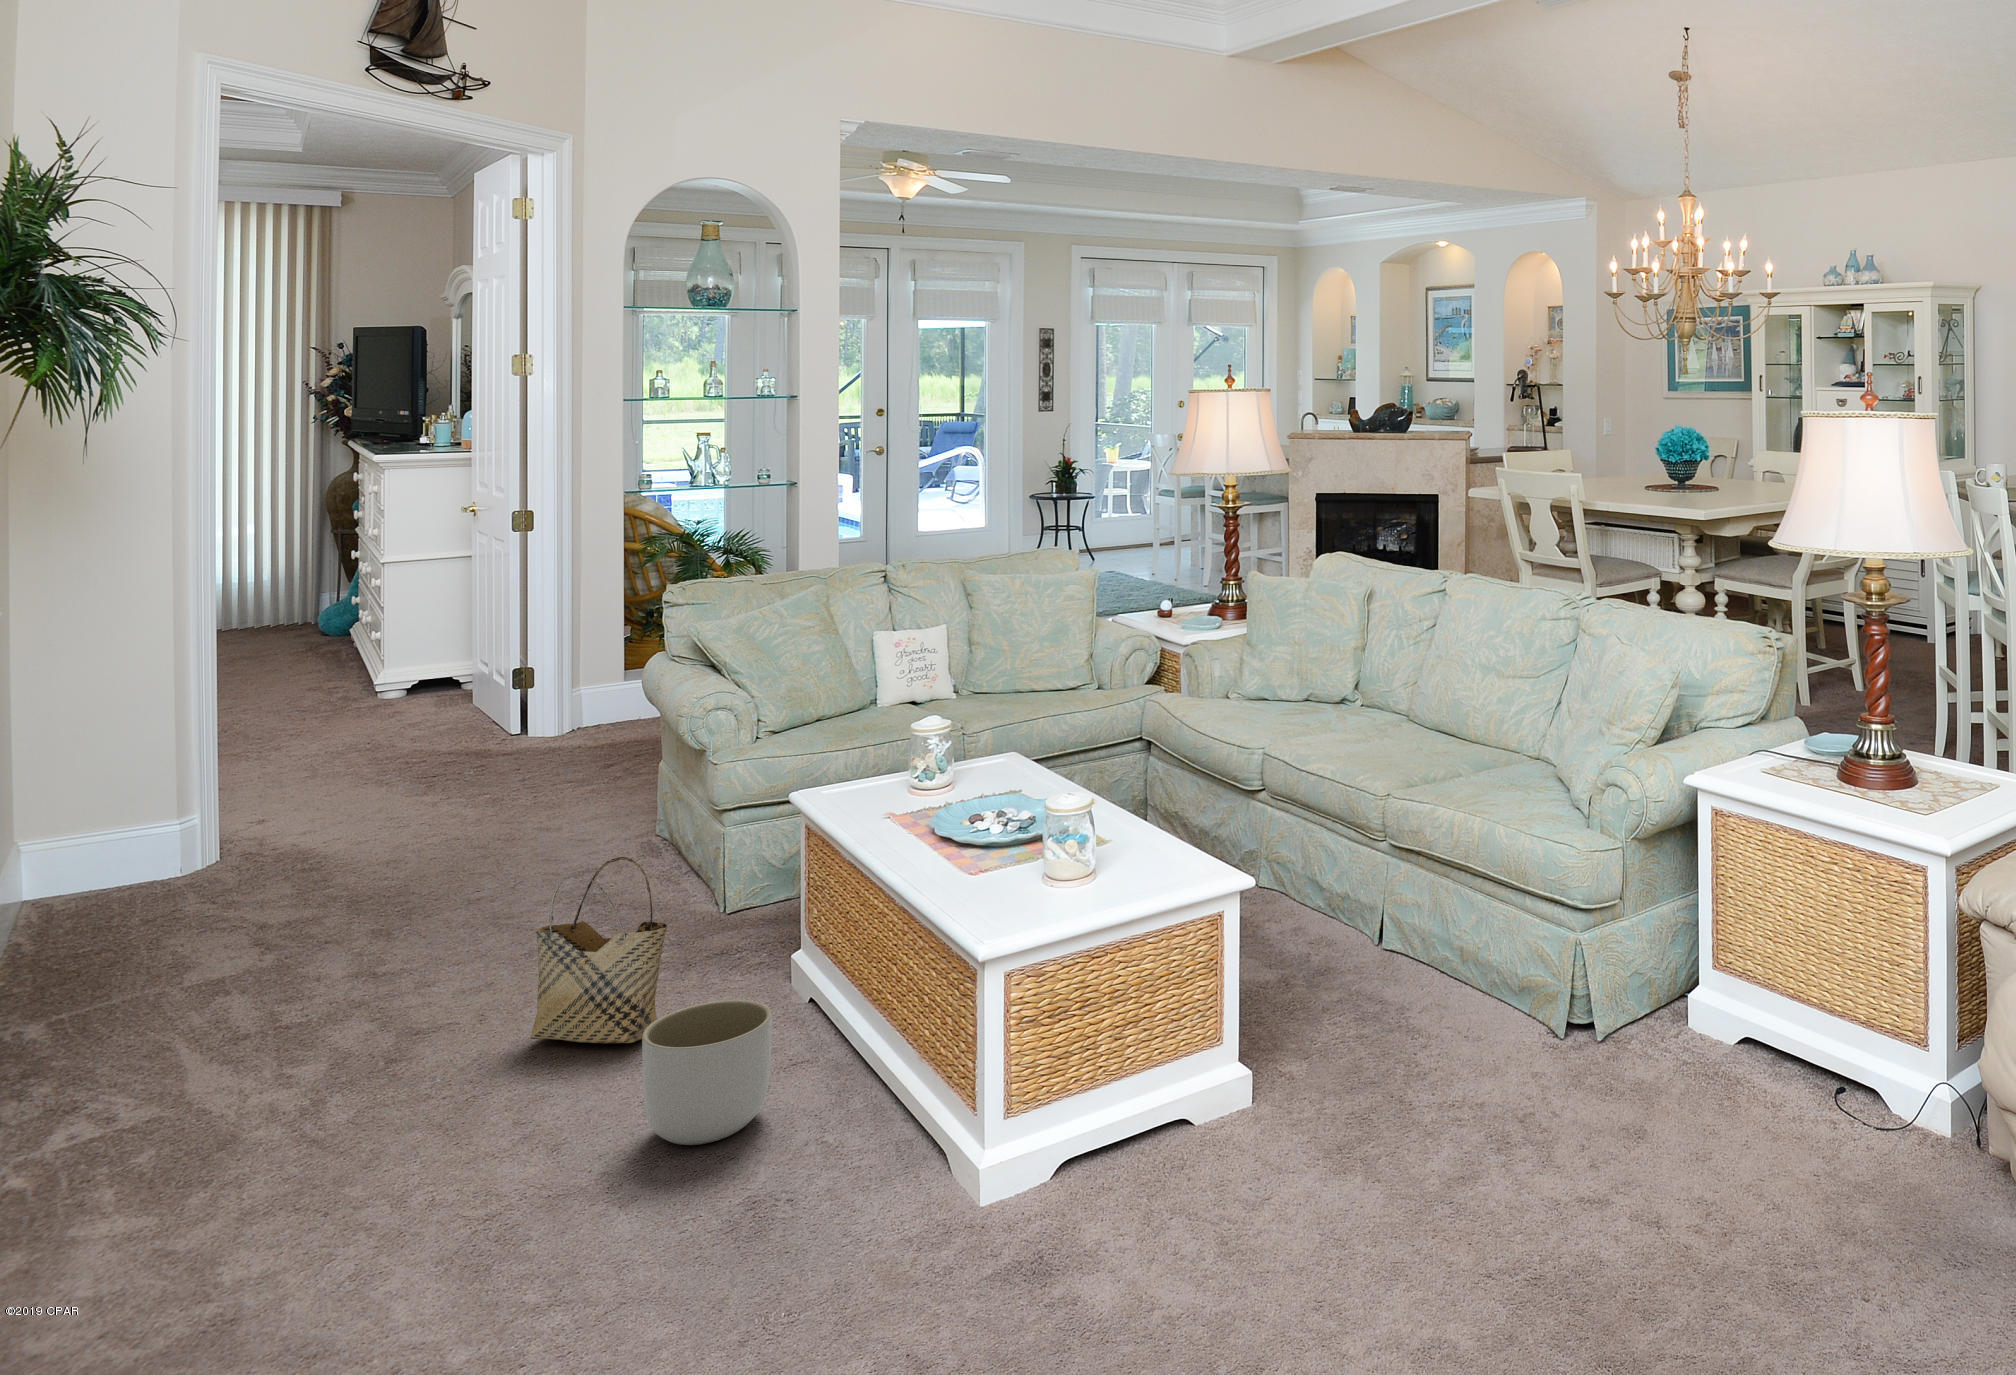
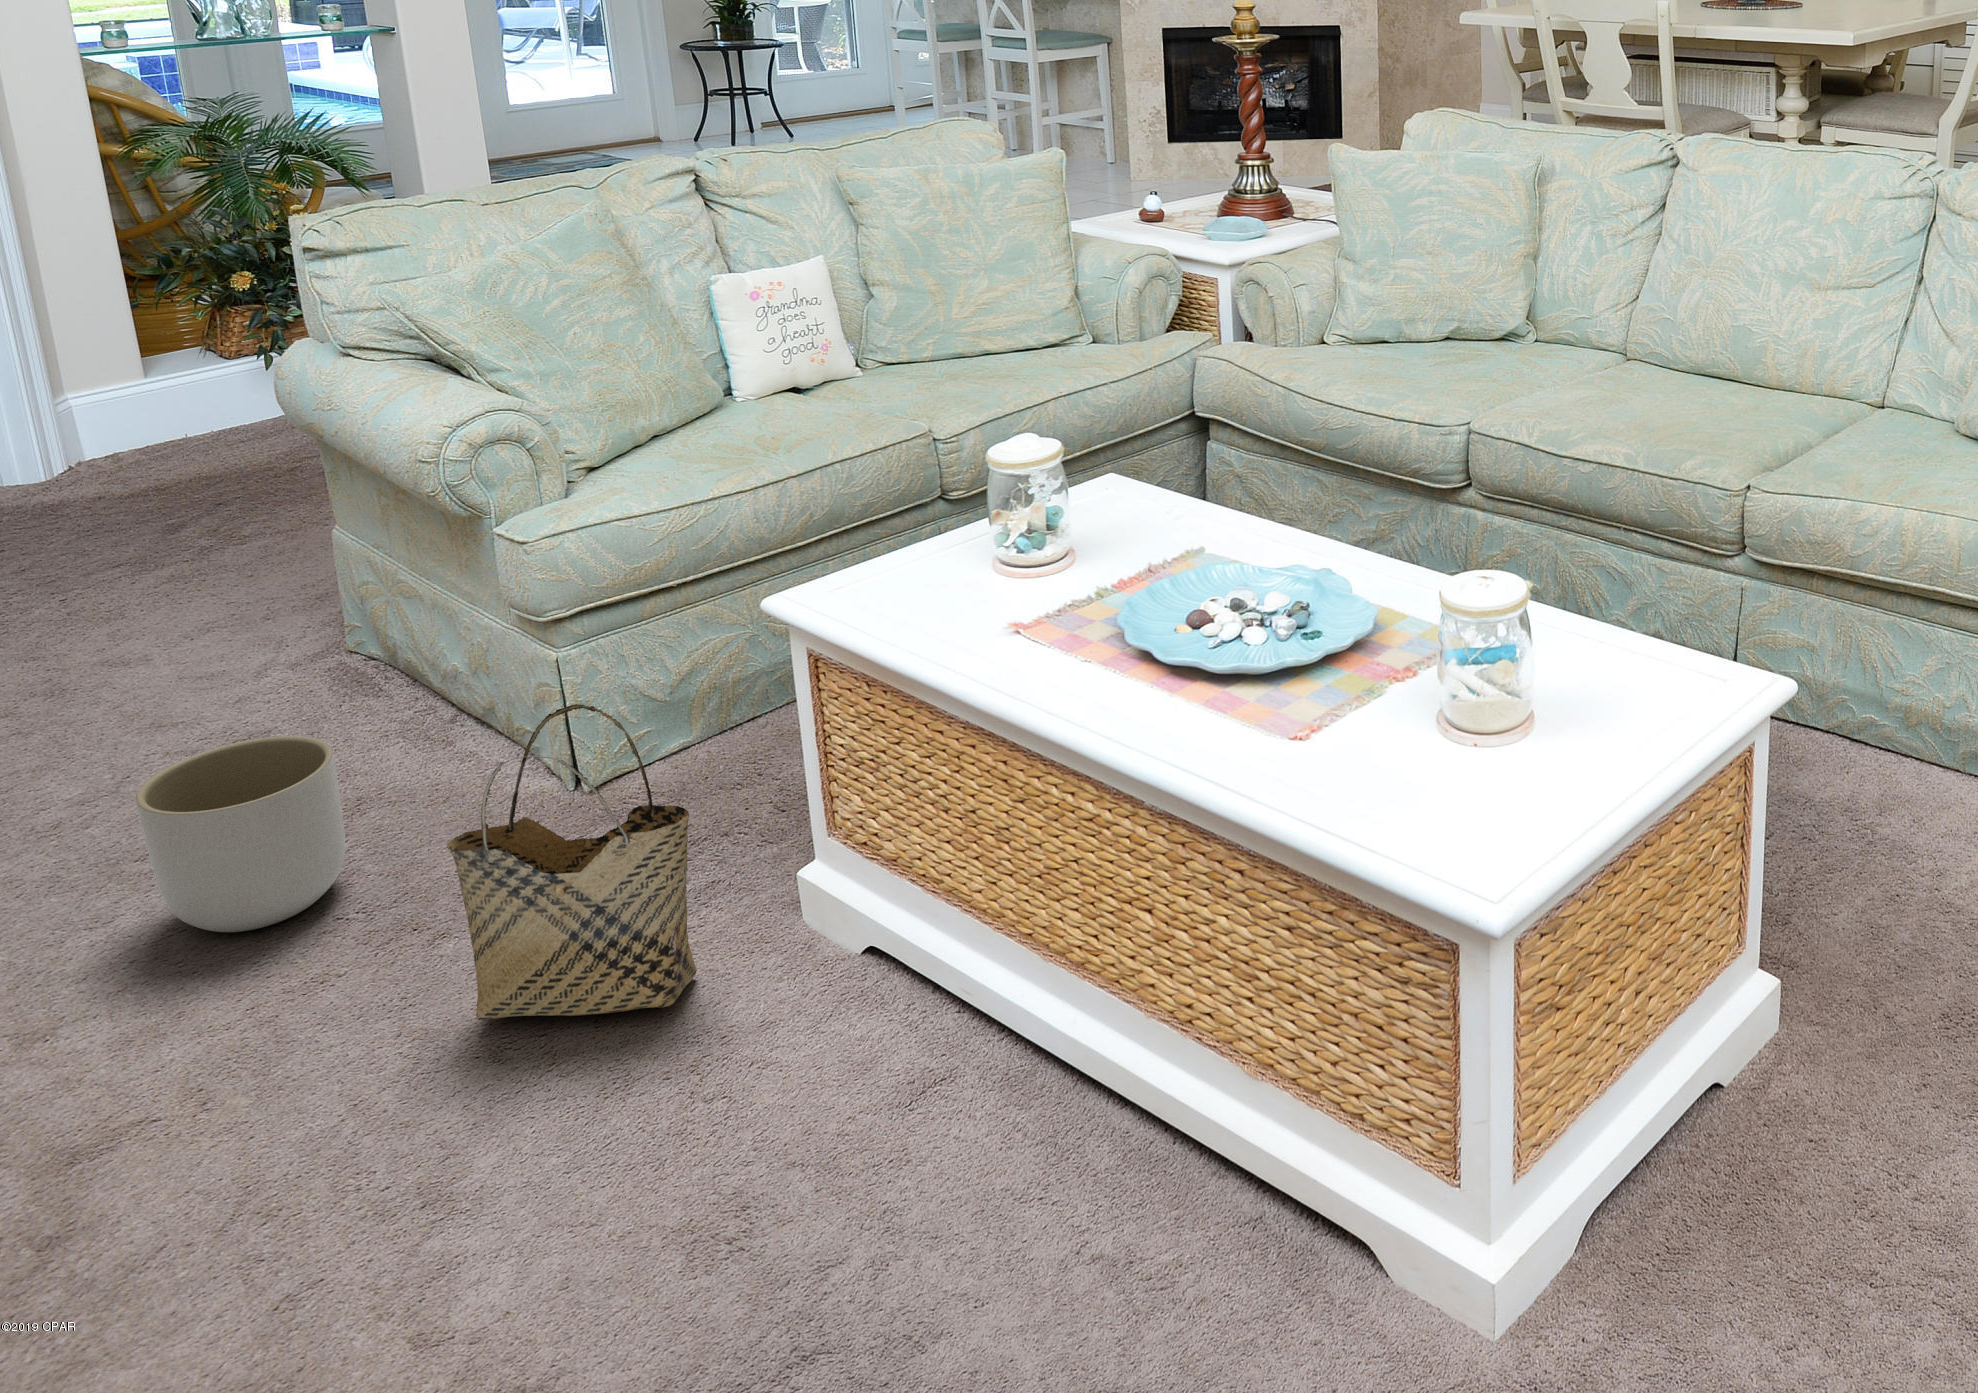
planter: present [642,1000,772,1145] -> present [136,736,345,932]

